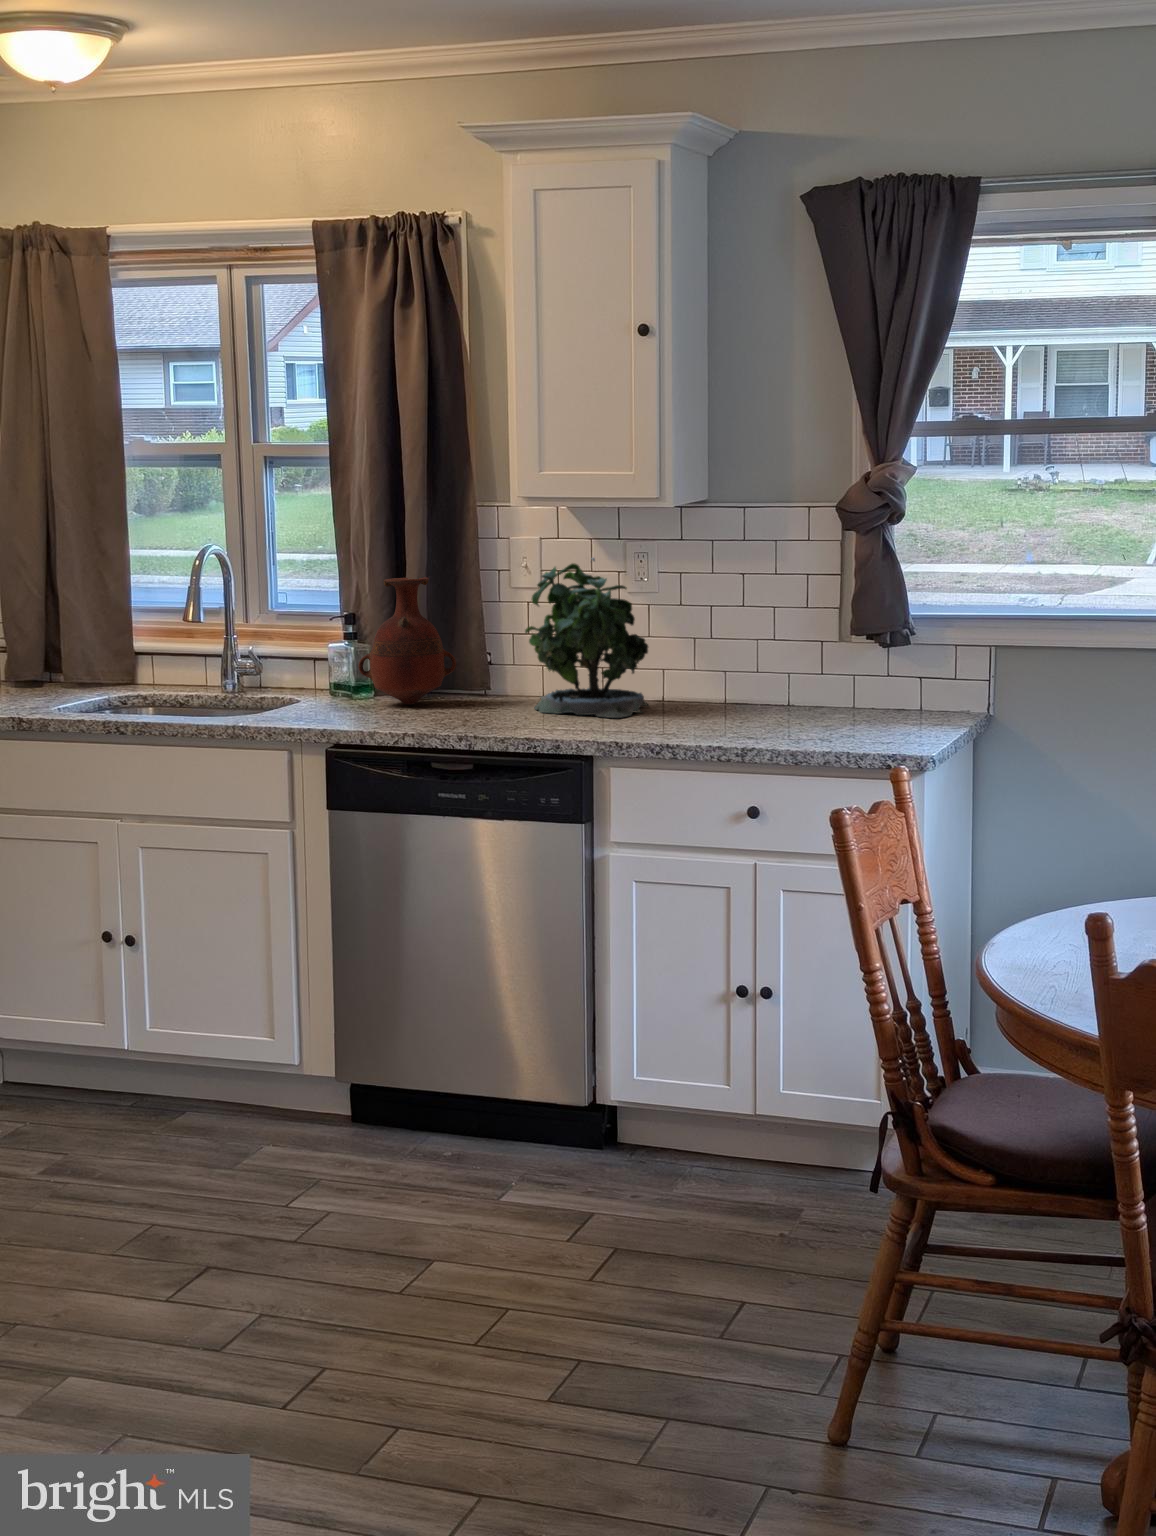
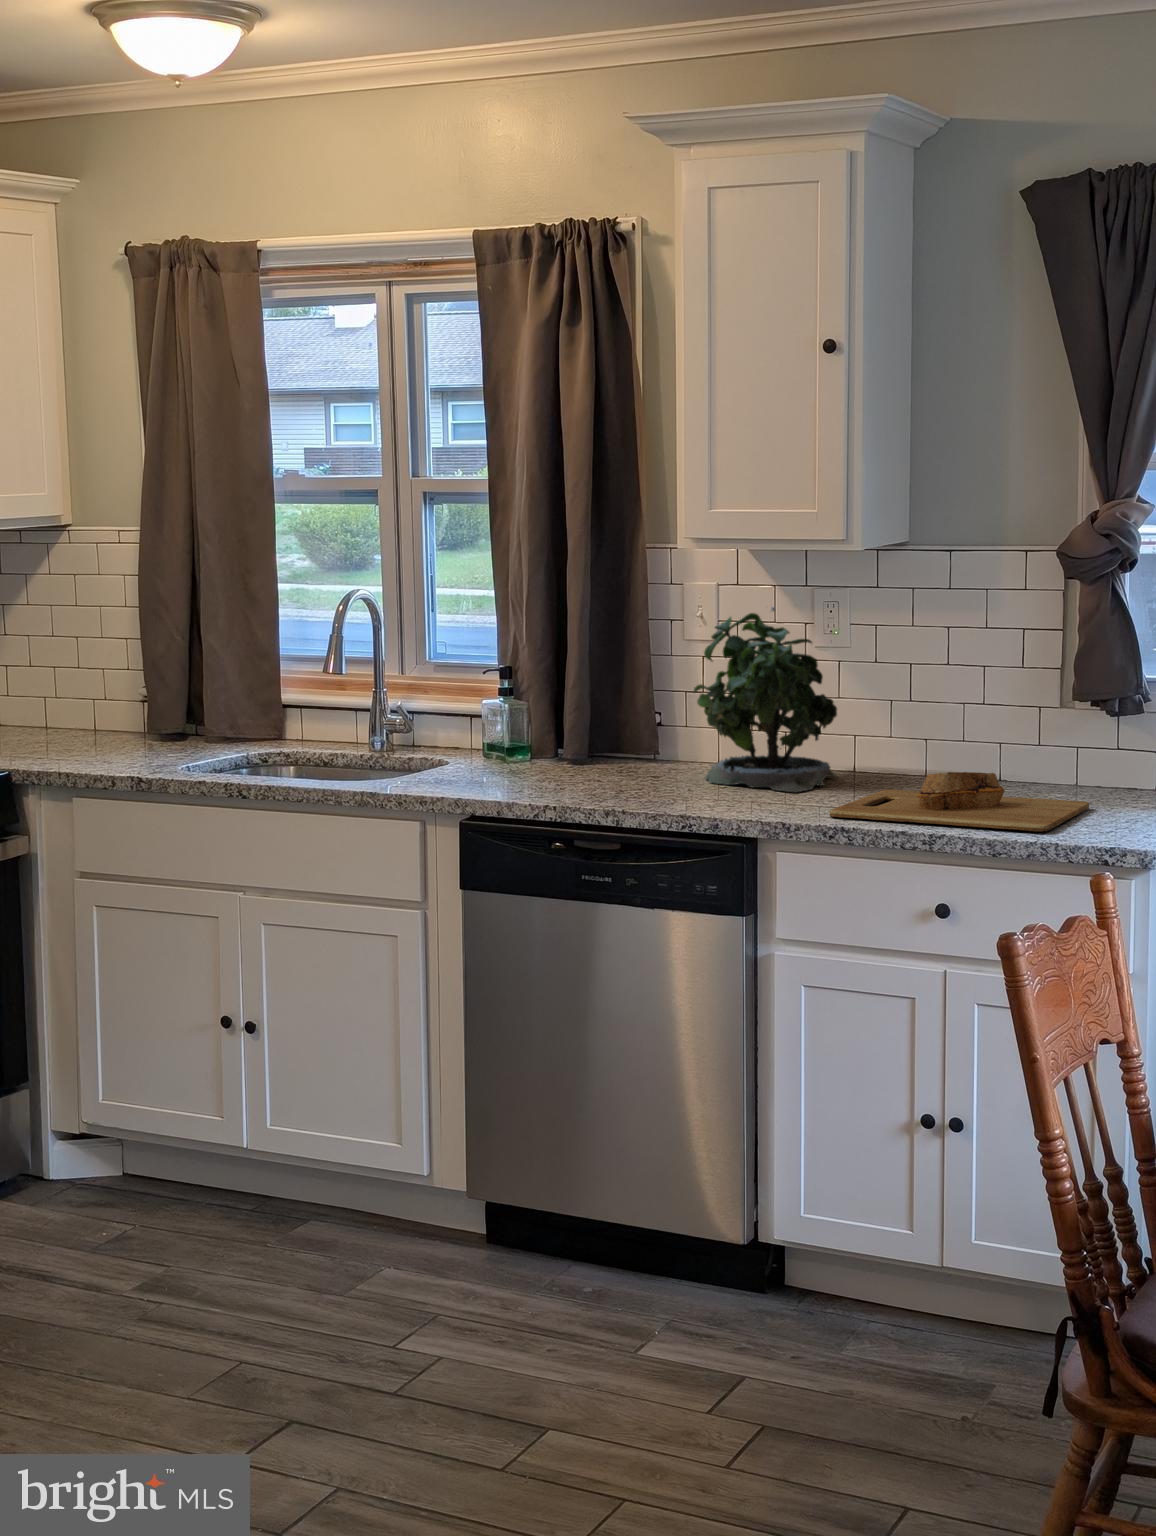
vase: present [359,577,456,704] -> none [511,627,620,769]
cutting board: none [654,696,868,743] -> present [830,772,1089,831]

